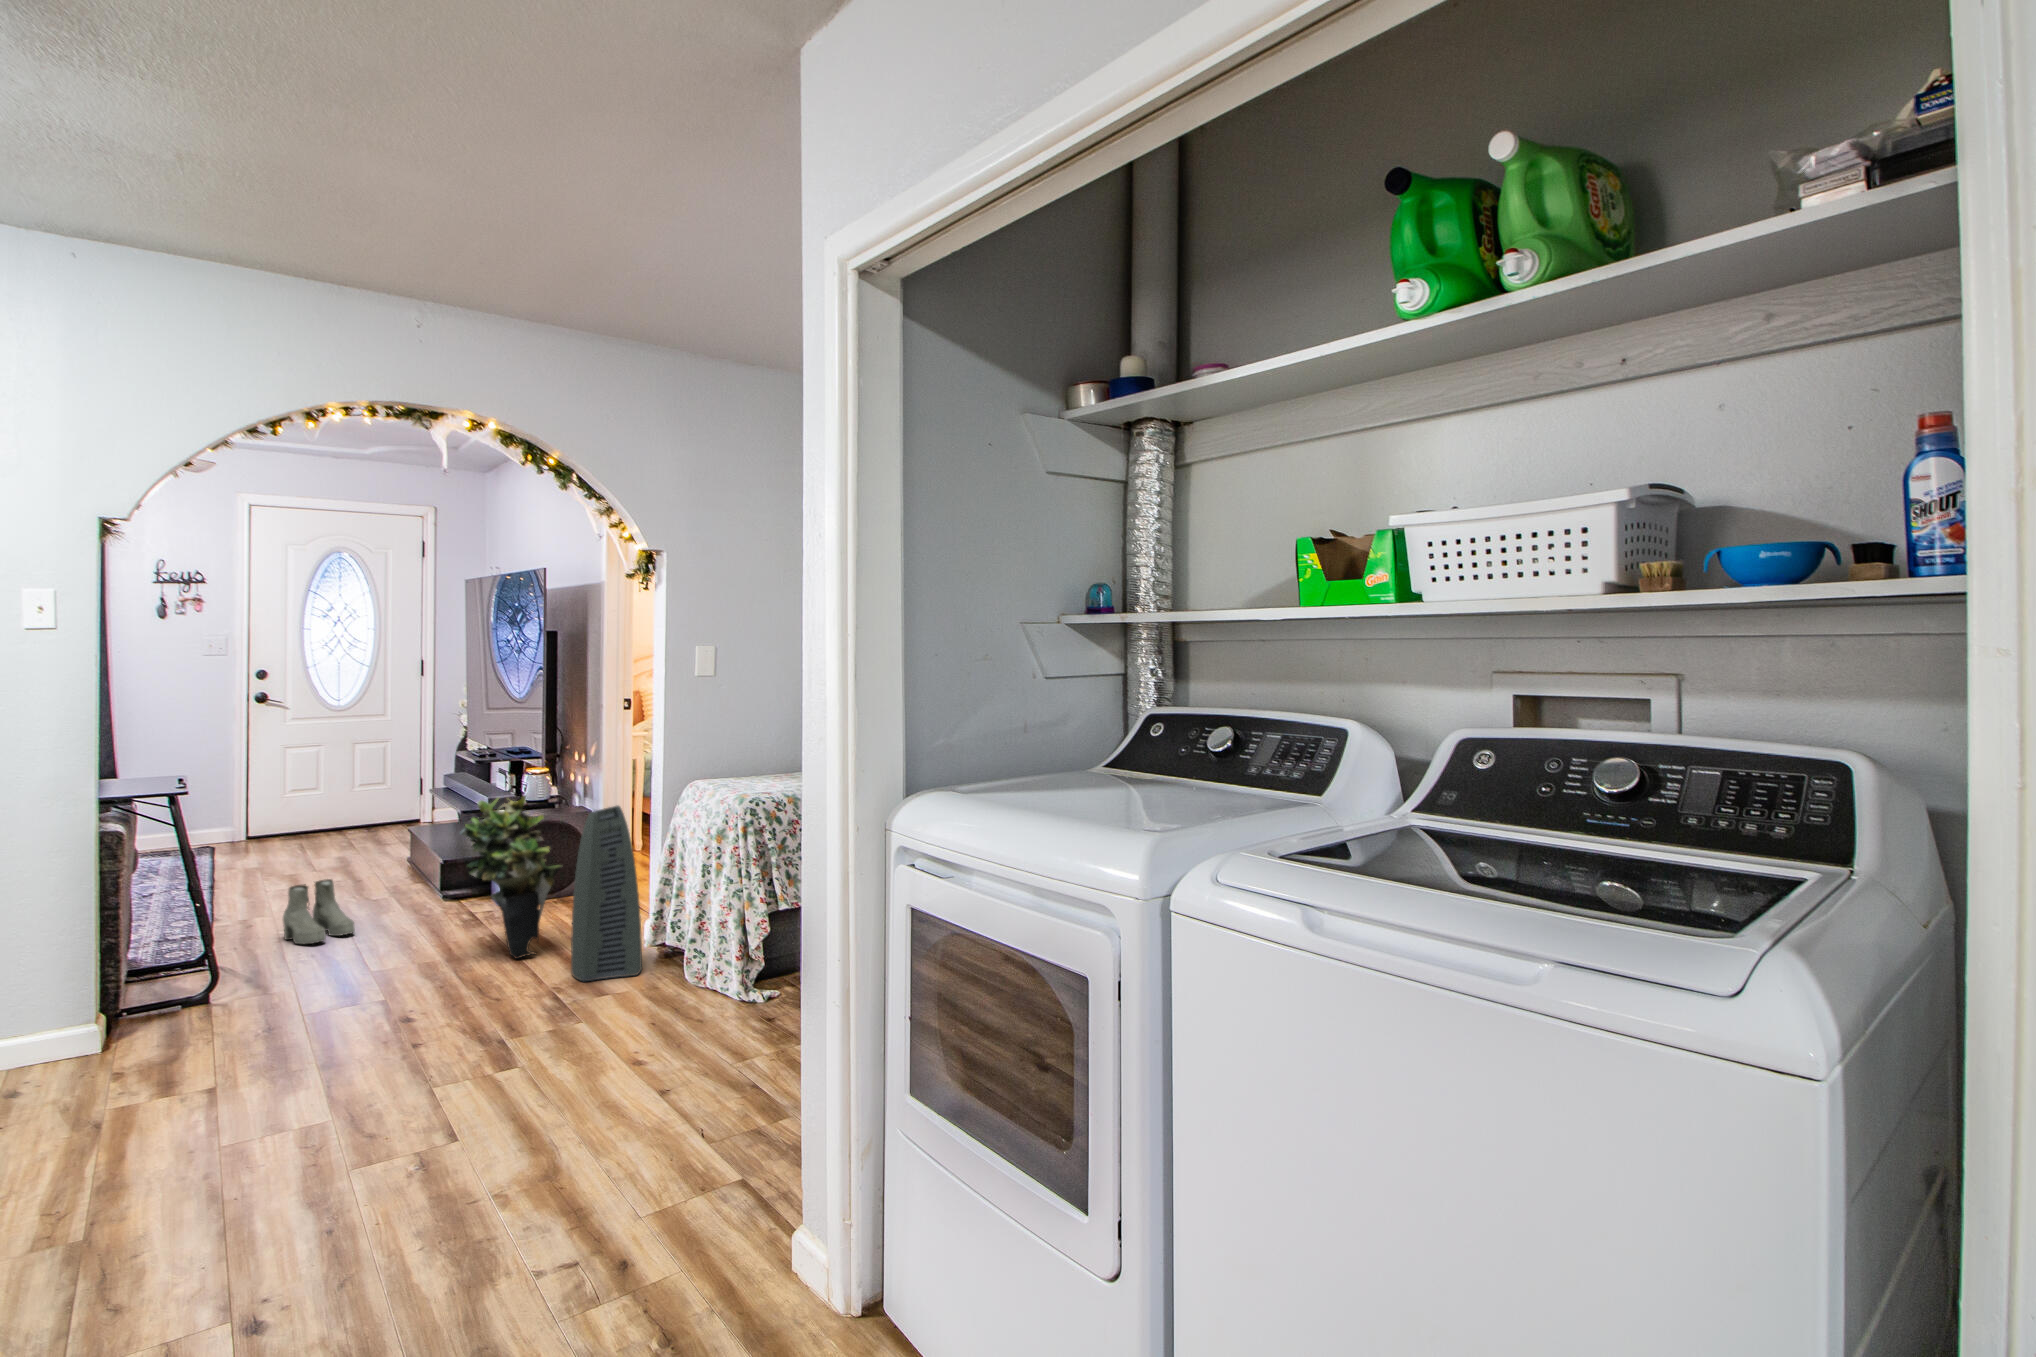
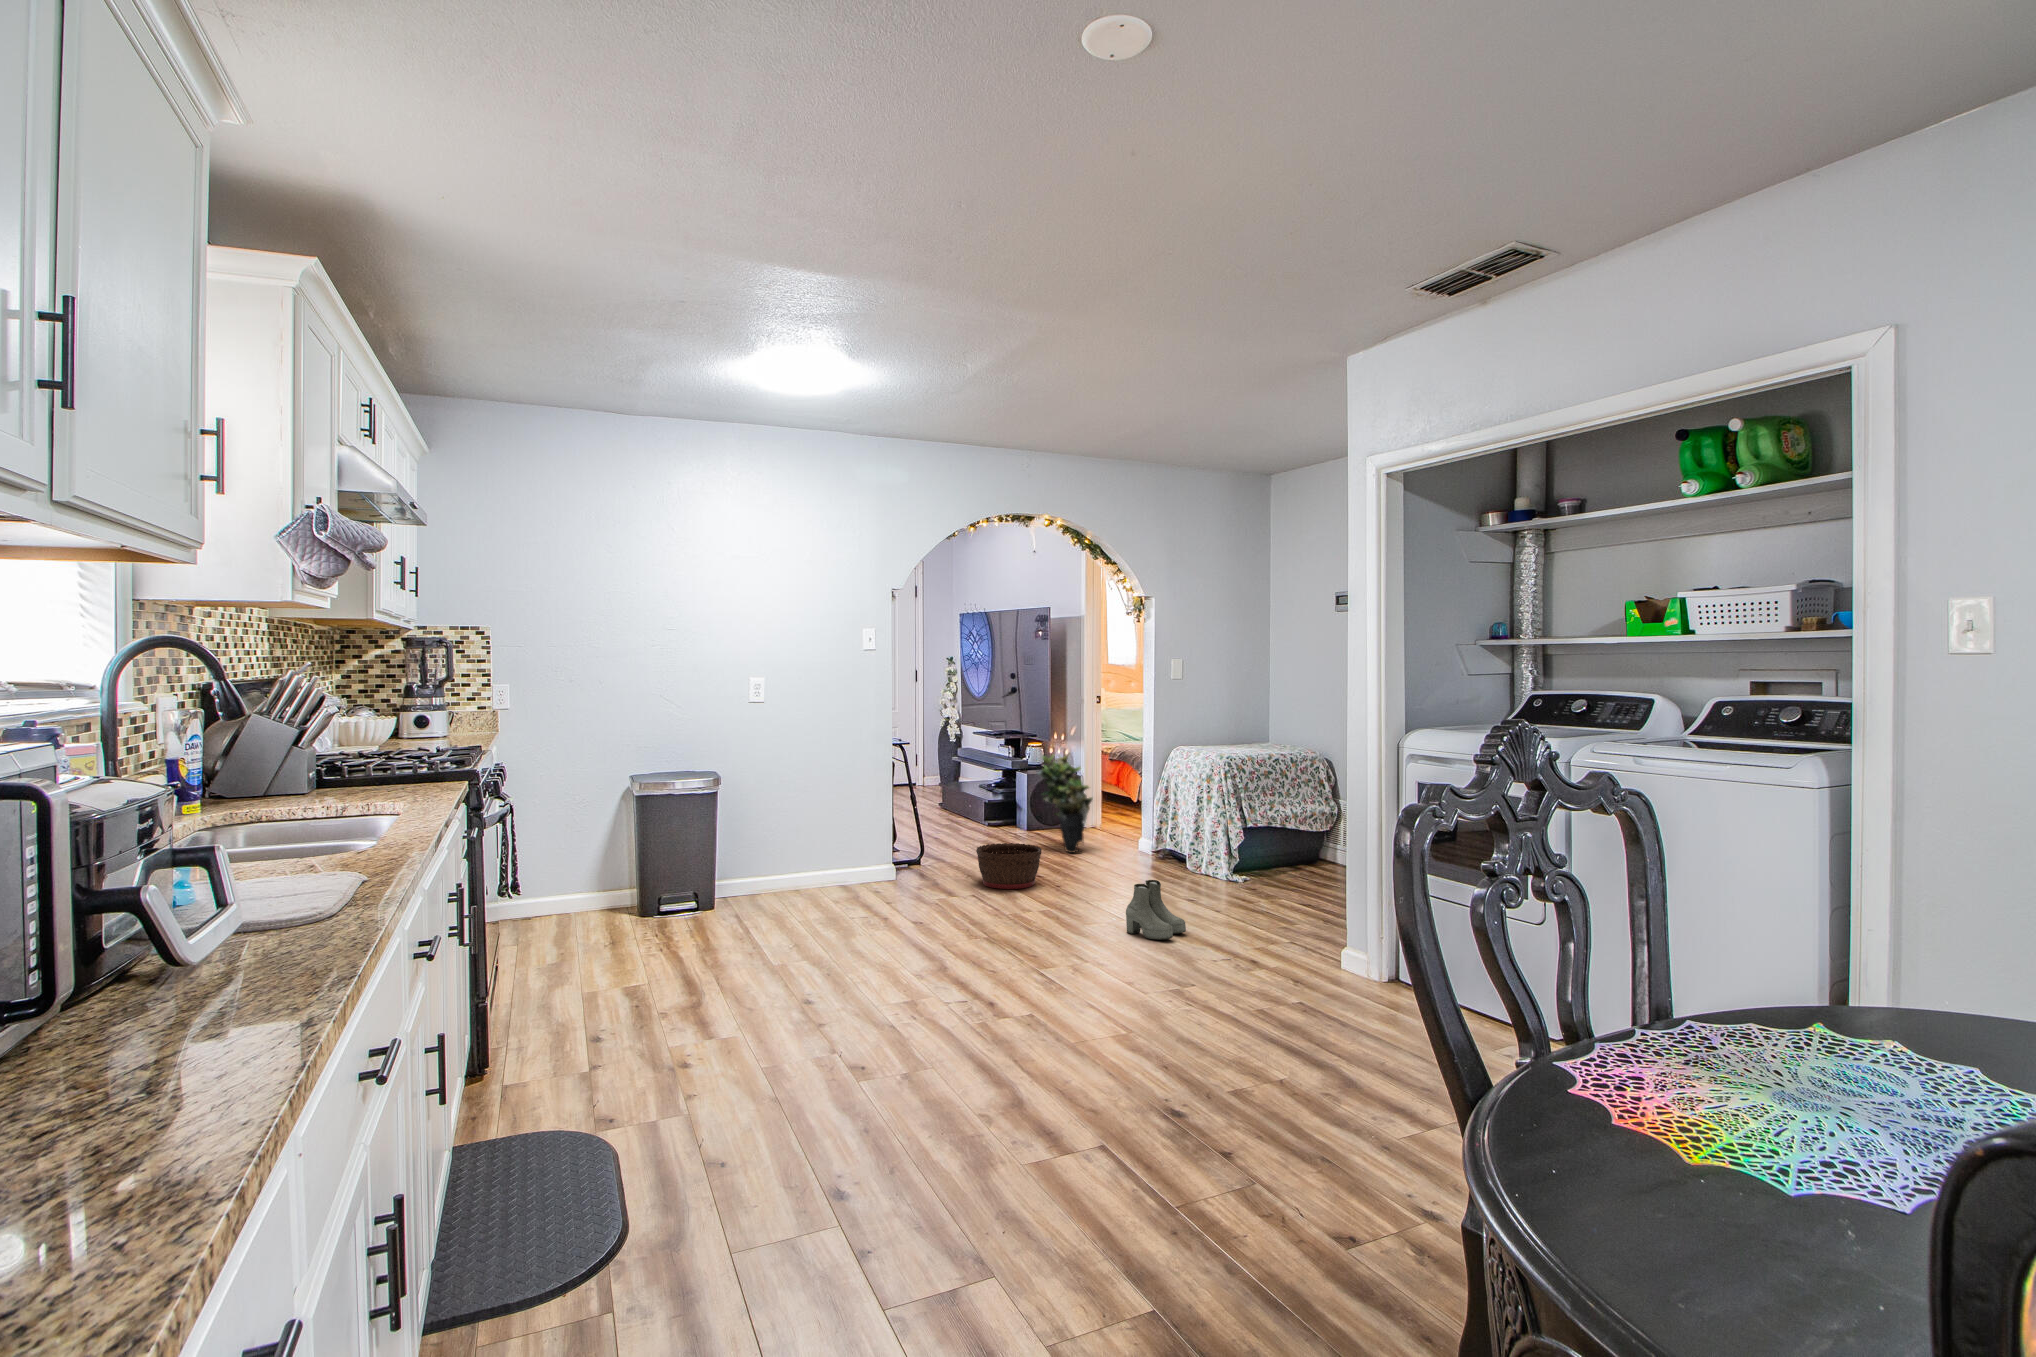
air purifier: present [571,806,642,982] -> none [1109,760,1153,865]
boots: present [283,879,355,944] -> present [1126,880,1186,940]
basket: none [244,973,387,1073] -> present [976,843,1042,889]

